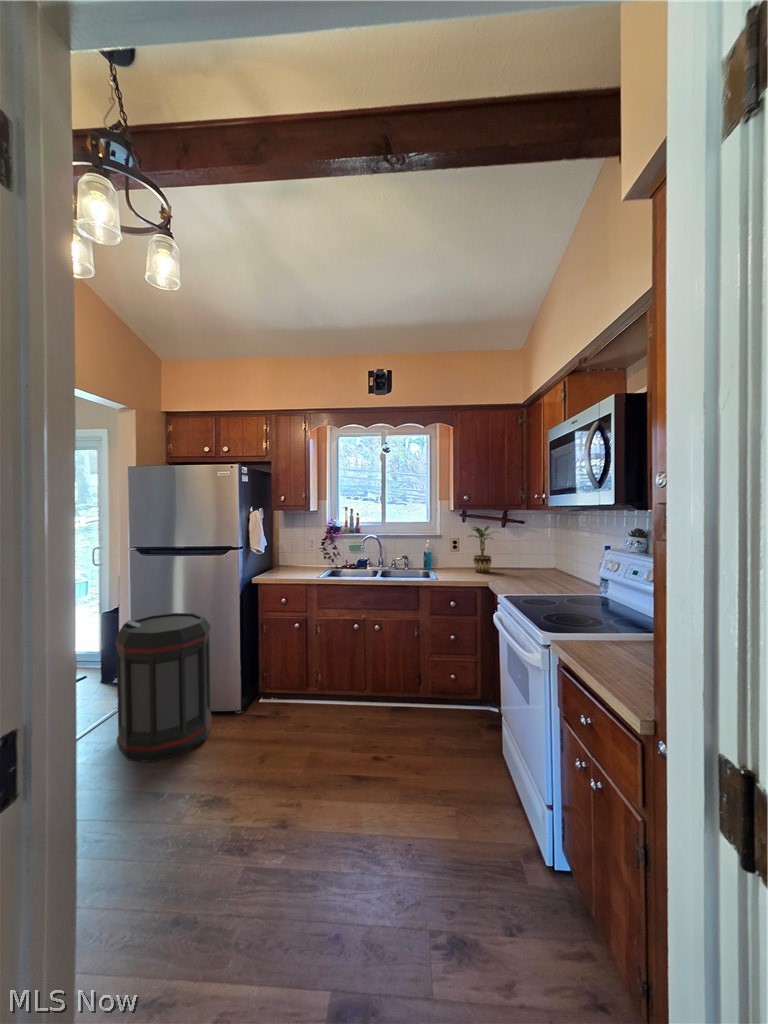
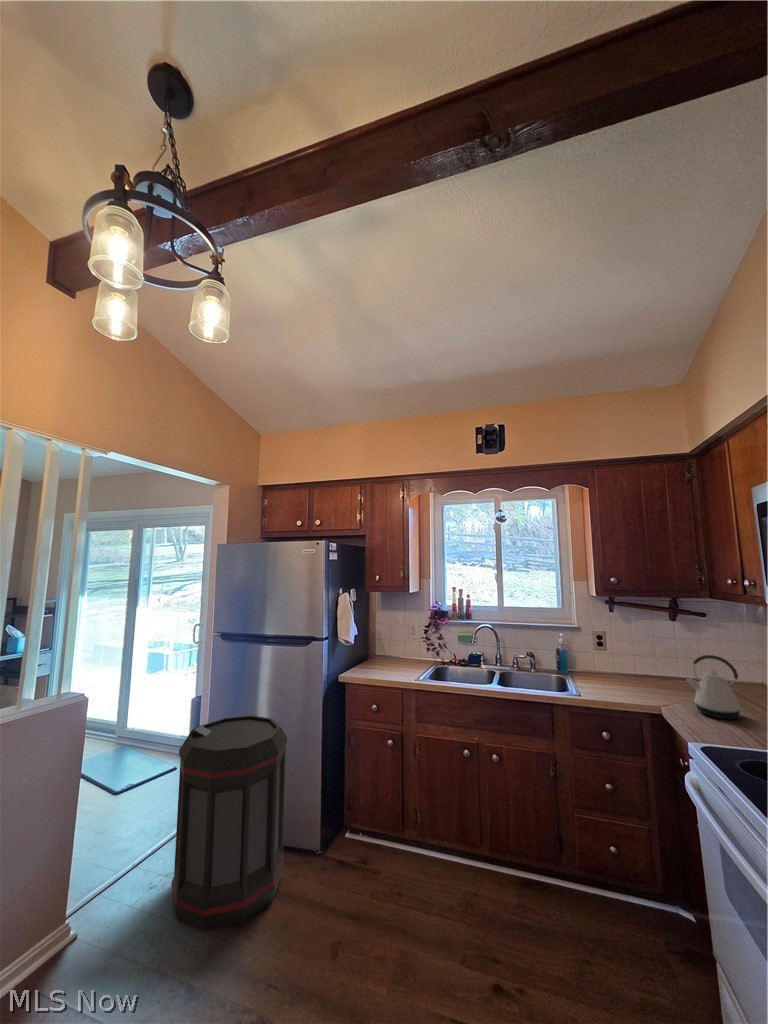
potted plant: present [469,526,492,573] -> none [618,619,676,689]
kettle: none [501,544,532,583] -> present [686,655,745,719]

